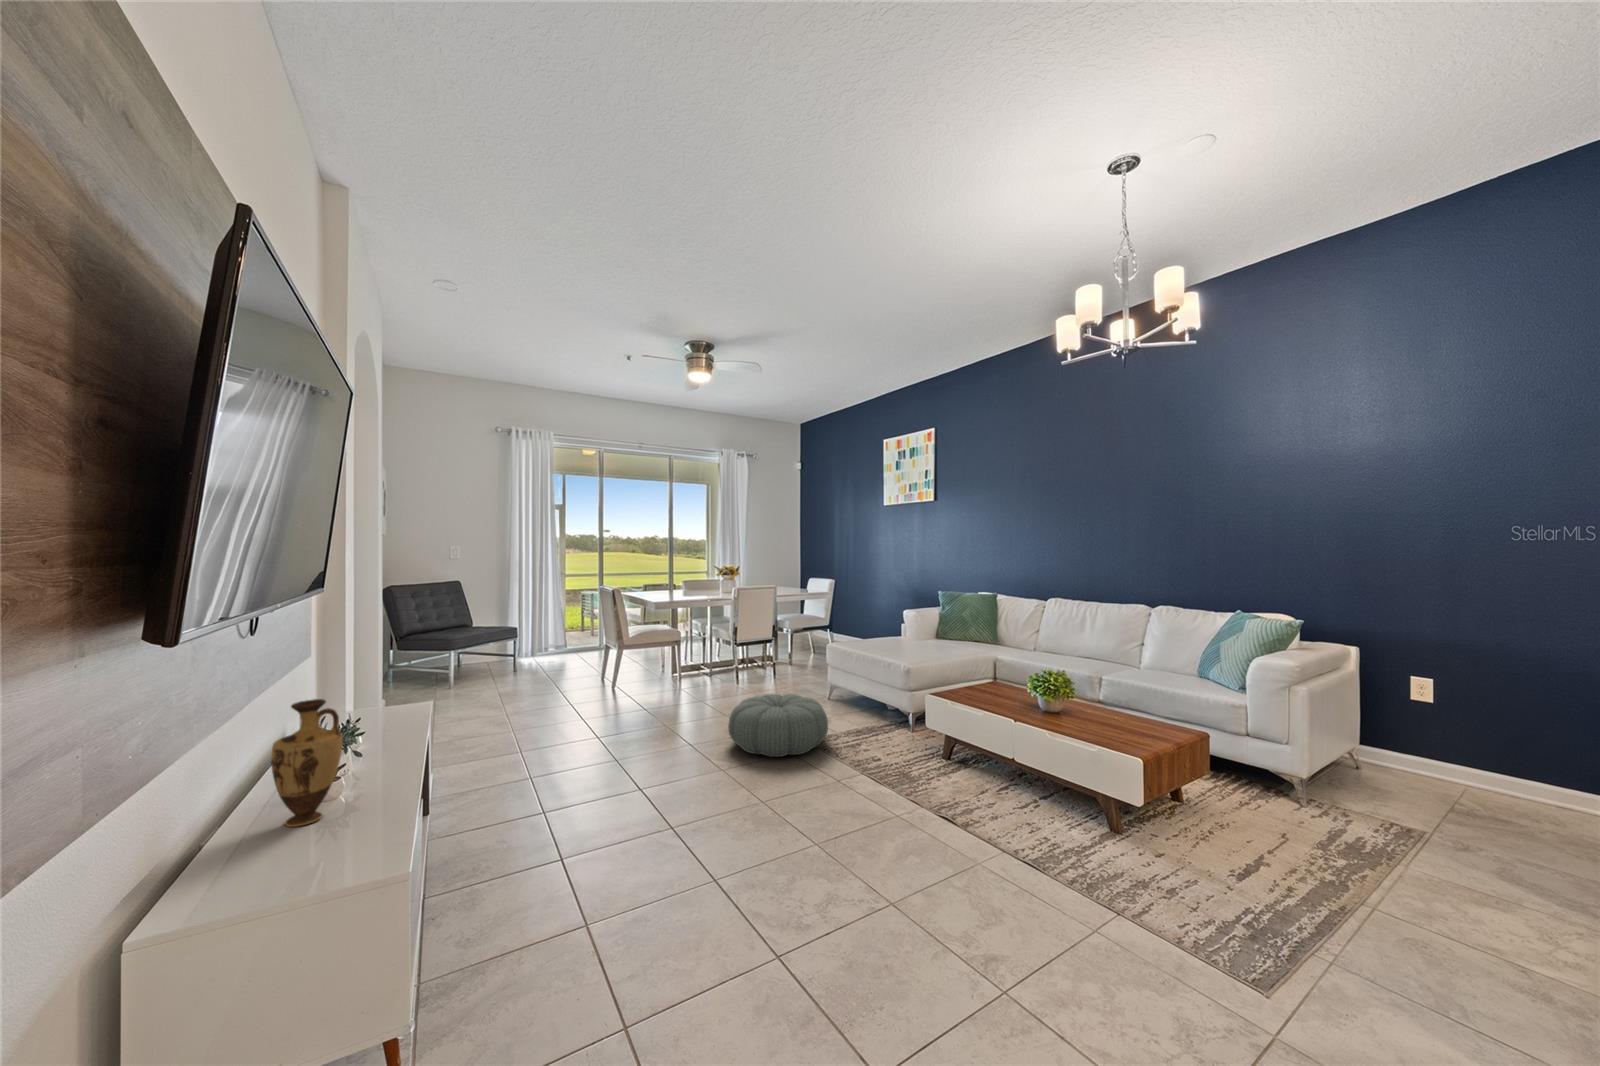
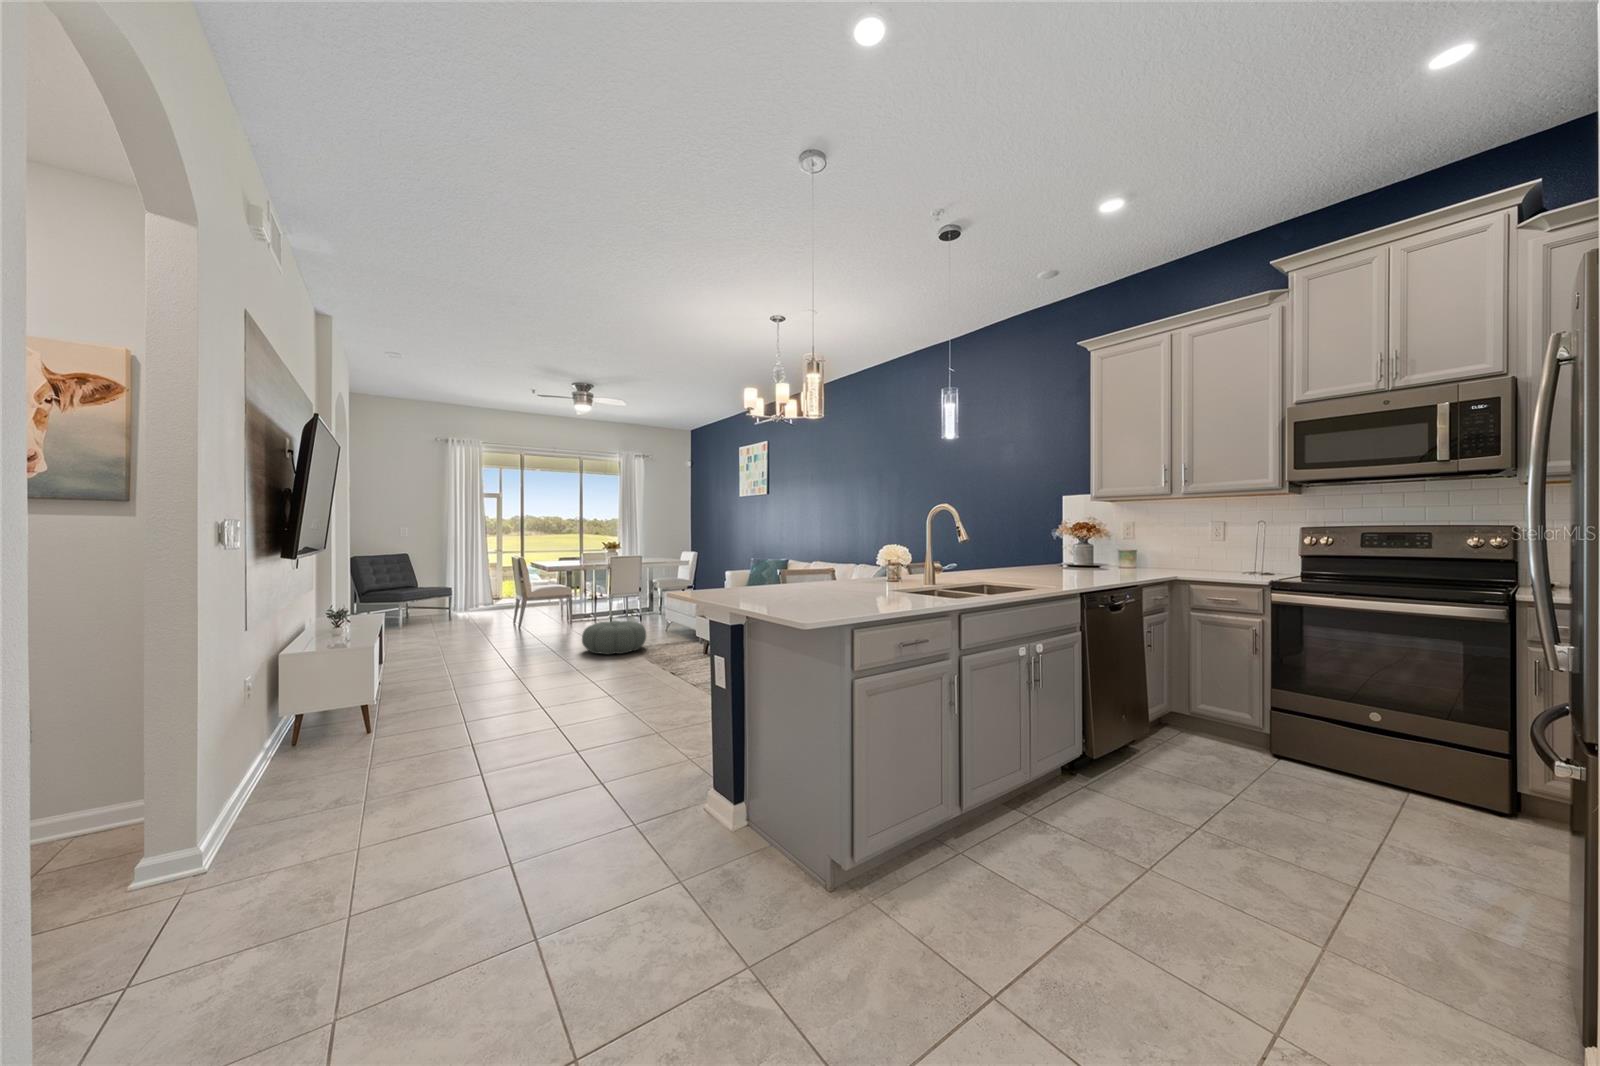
vase: present [271,699,343,827] -> none [329,590,357,640]

